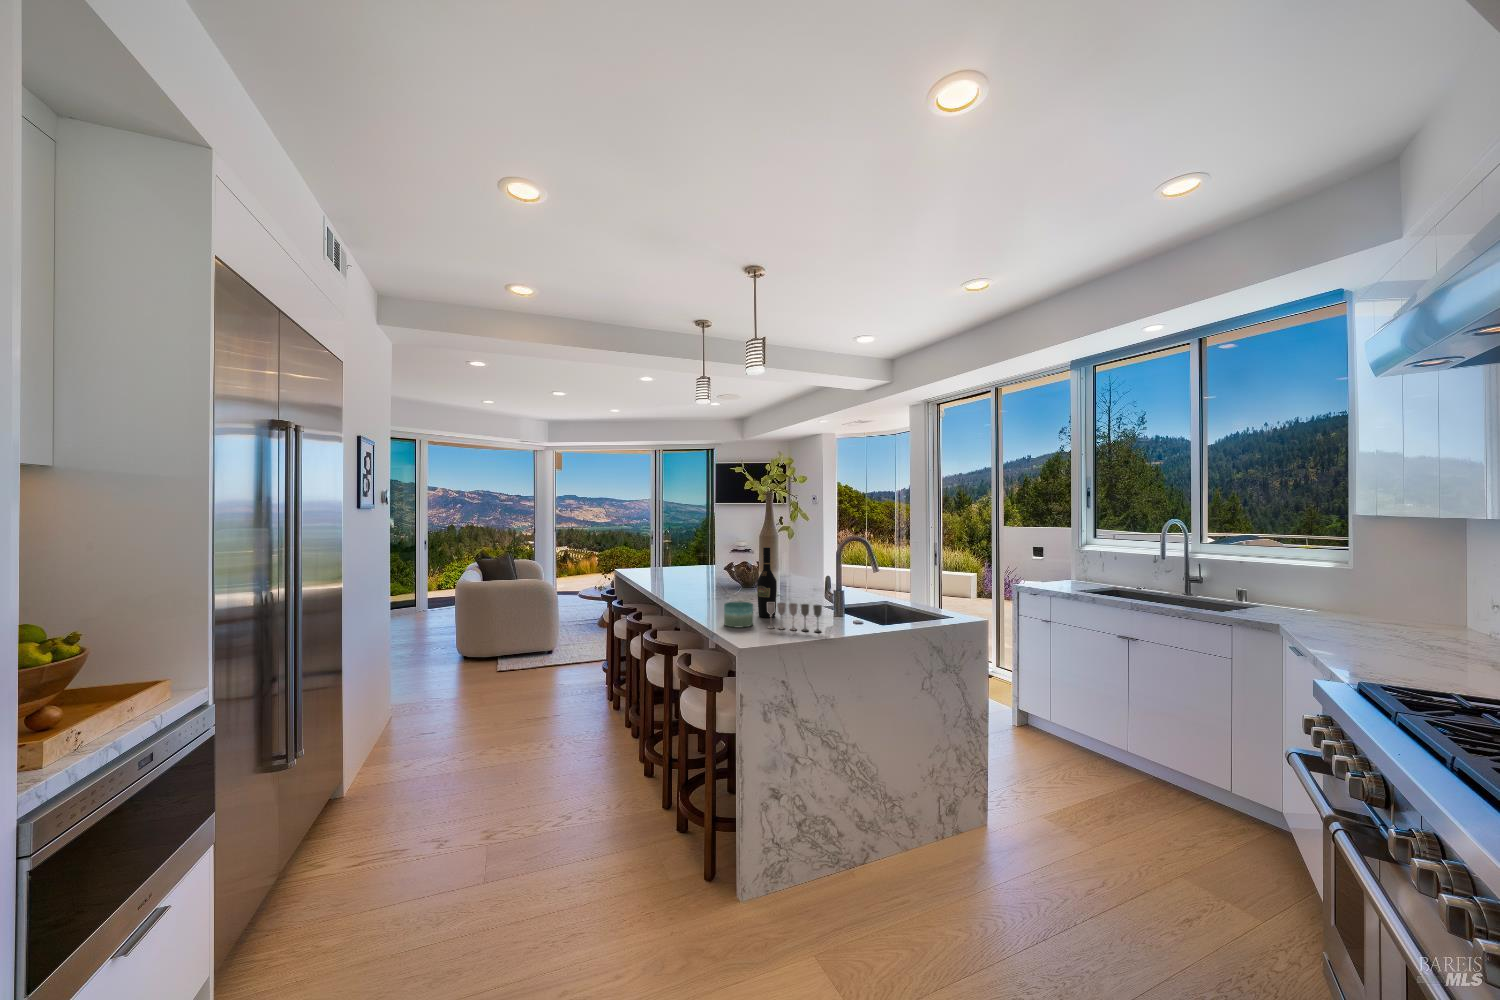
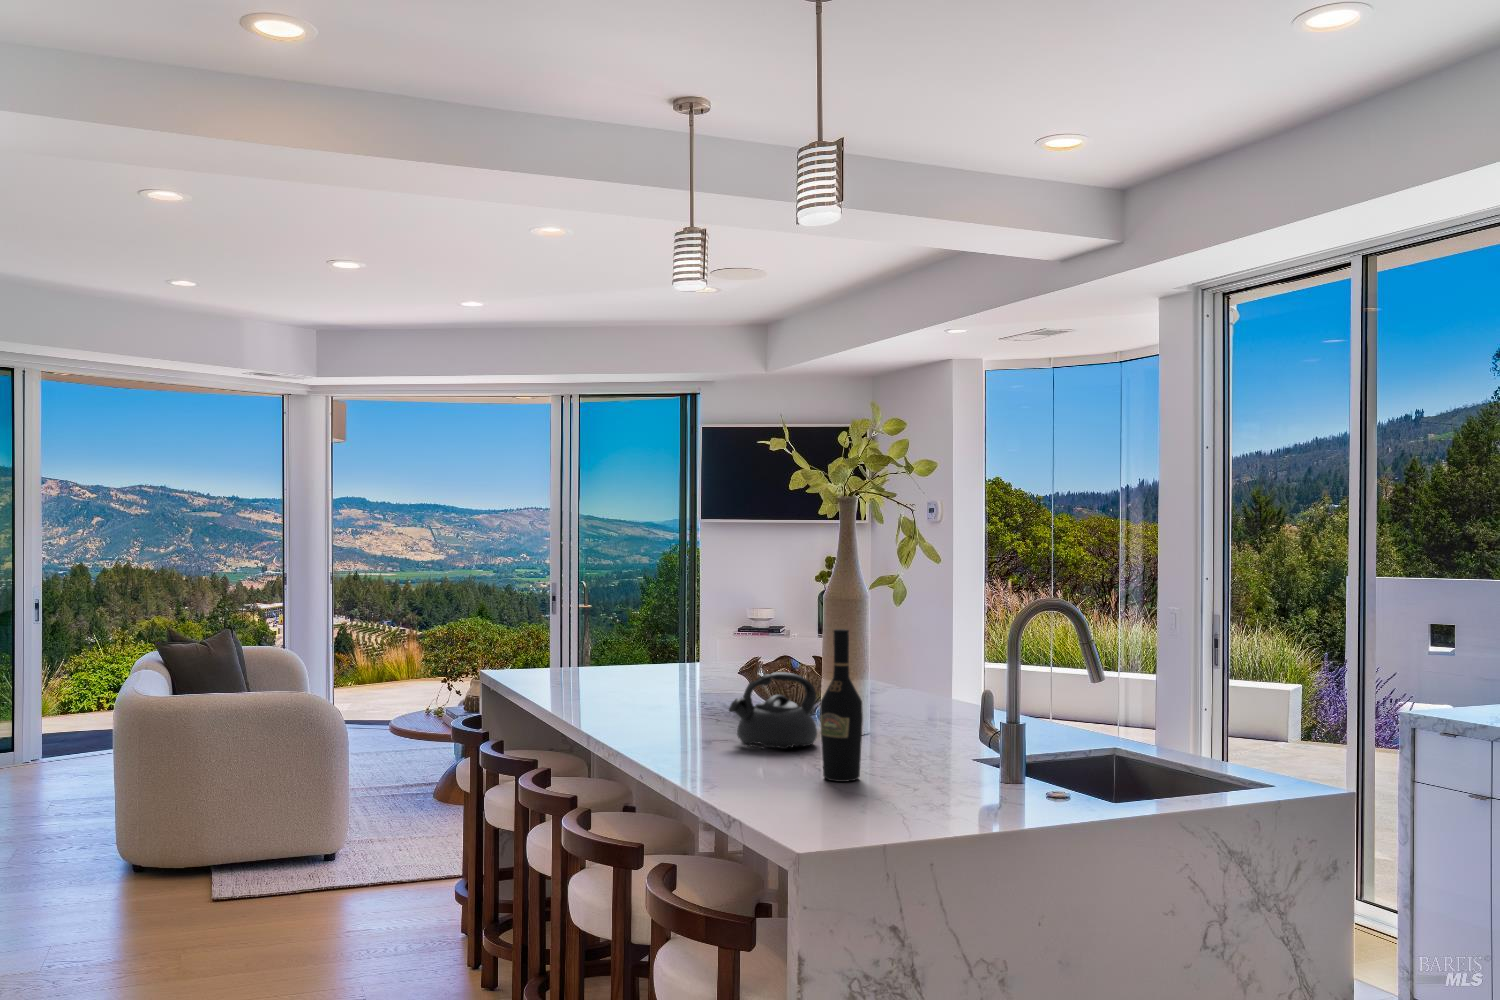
teapot: none [718,567,758,603] -> present [729,672,817,749]
candle: present [724,601,753,628] -> none [752,747,814,802]
wine glass: present [767,602,822,632] -> none [844,748,964,813]

